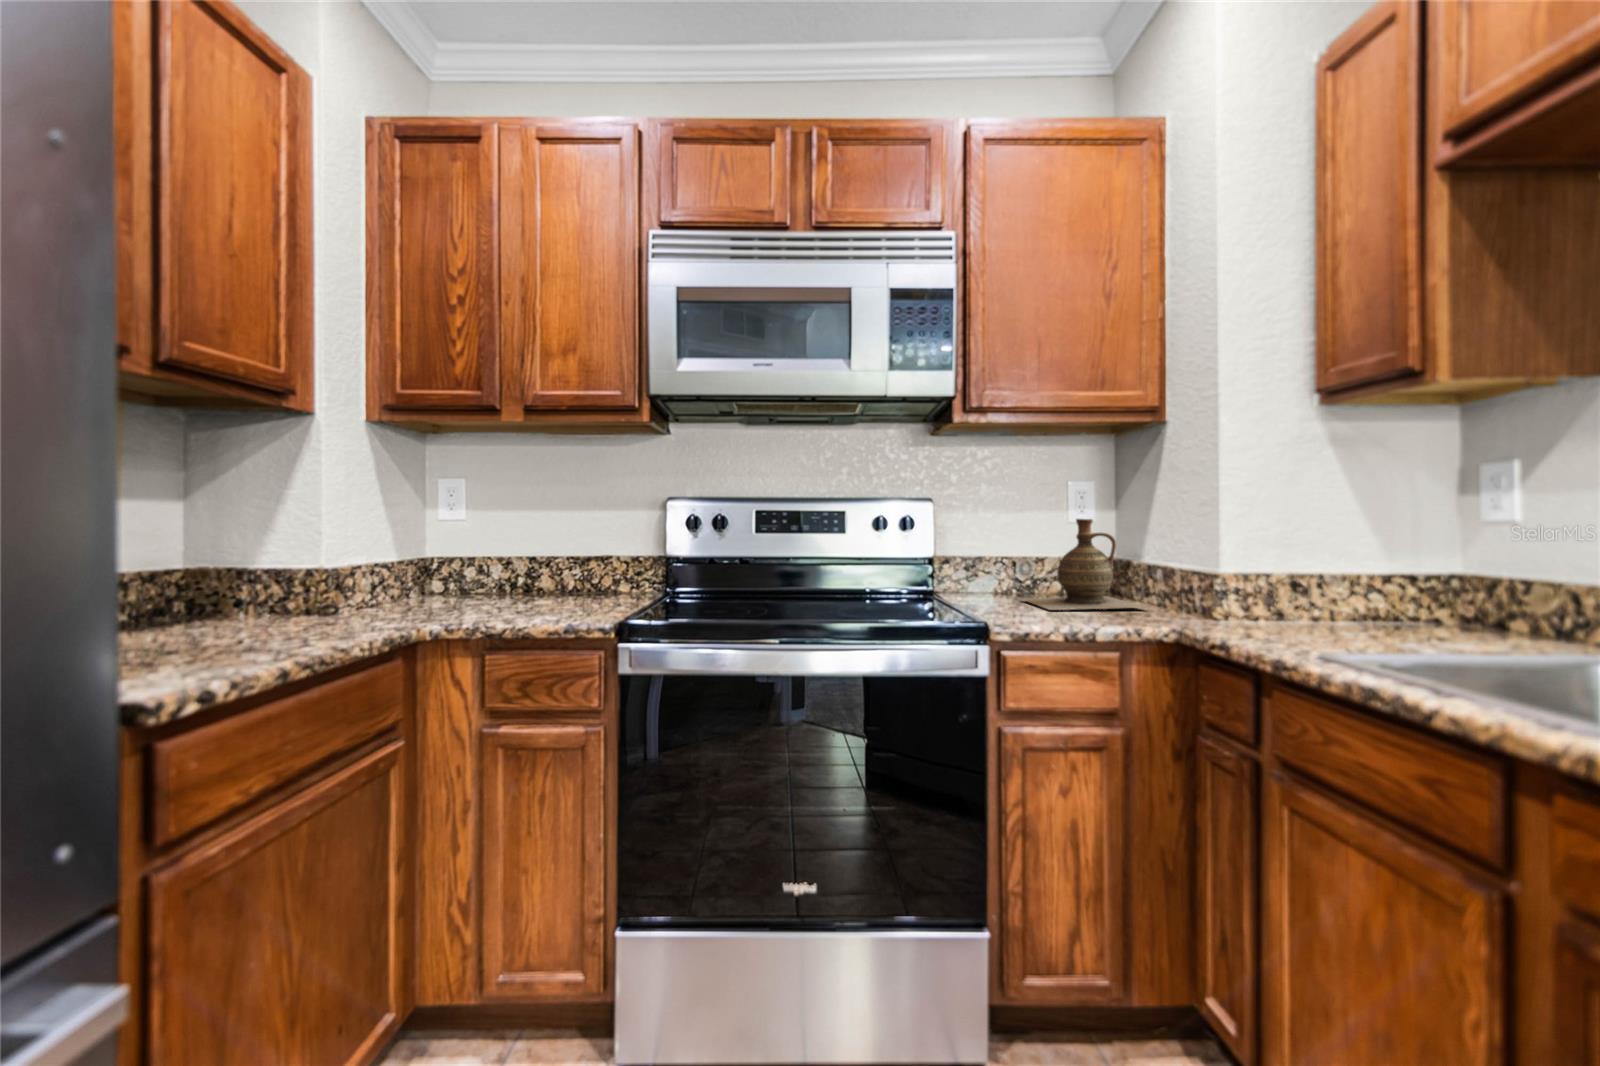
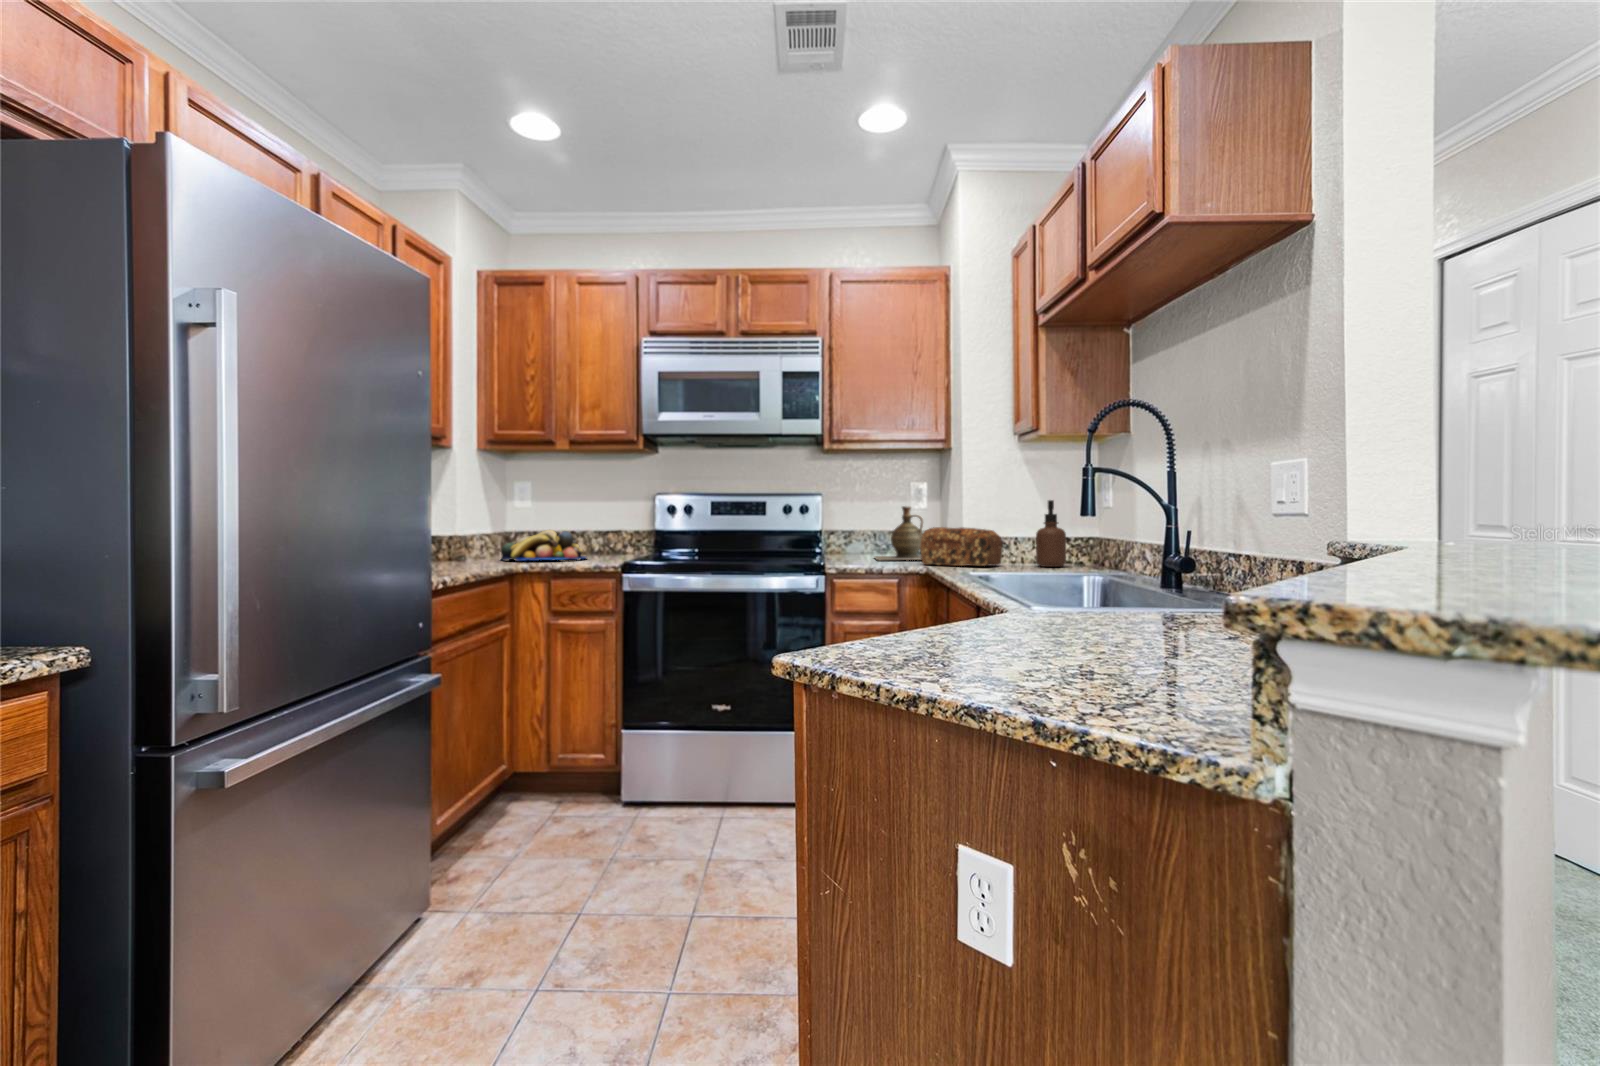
soap dispenser: none [1370,509,1436,631] -> present [1036,500,1066,567]
bread loaf: none [1157,557,1310,631] -> present [920,527,1002,566]
fruit bowl: none [398,559,555,617] -> present [501,530,587,561]

